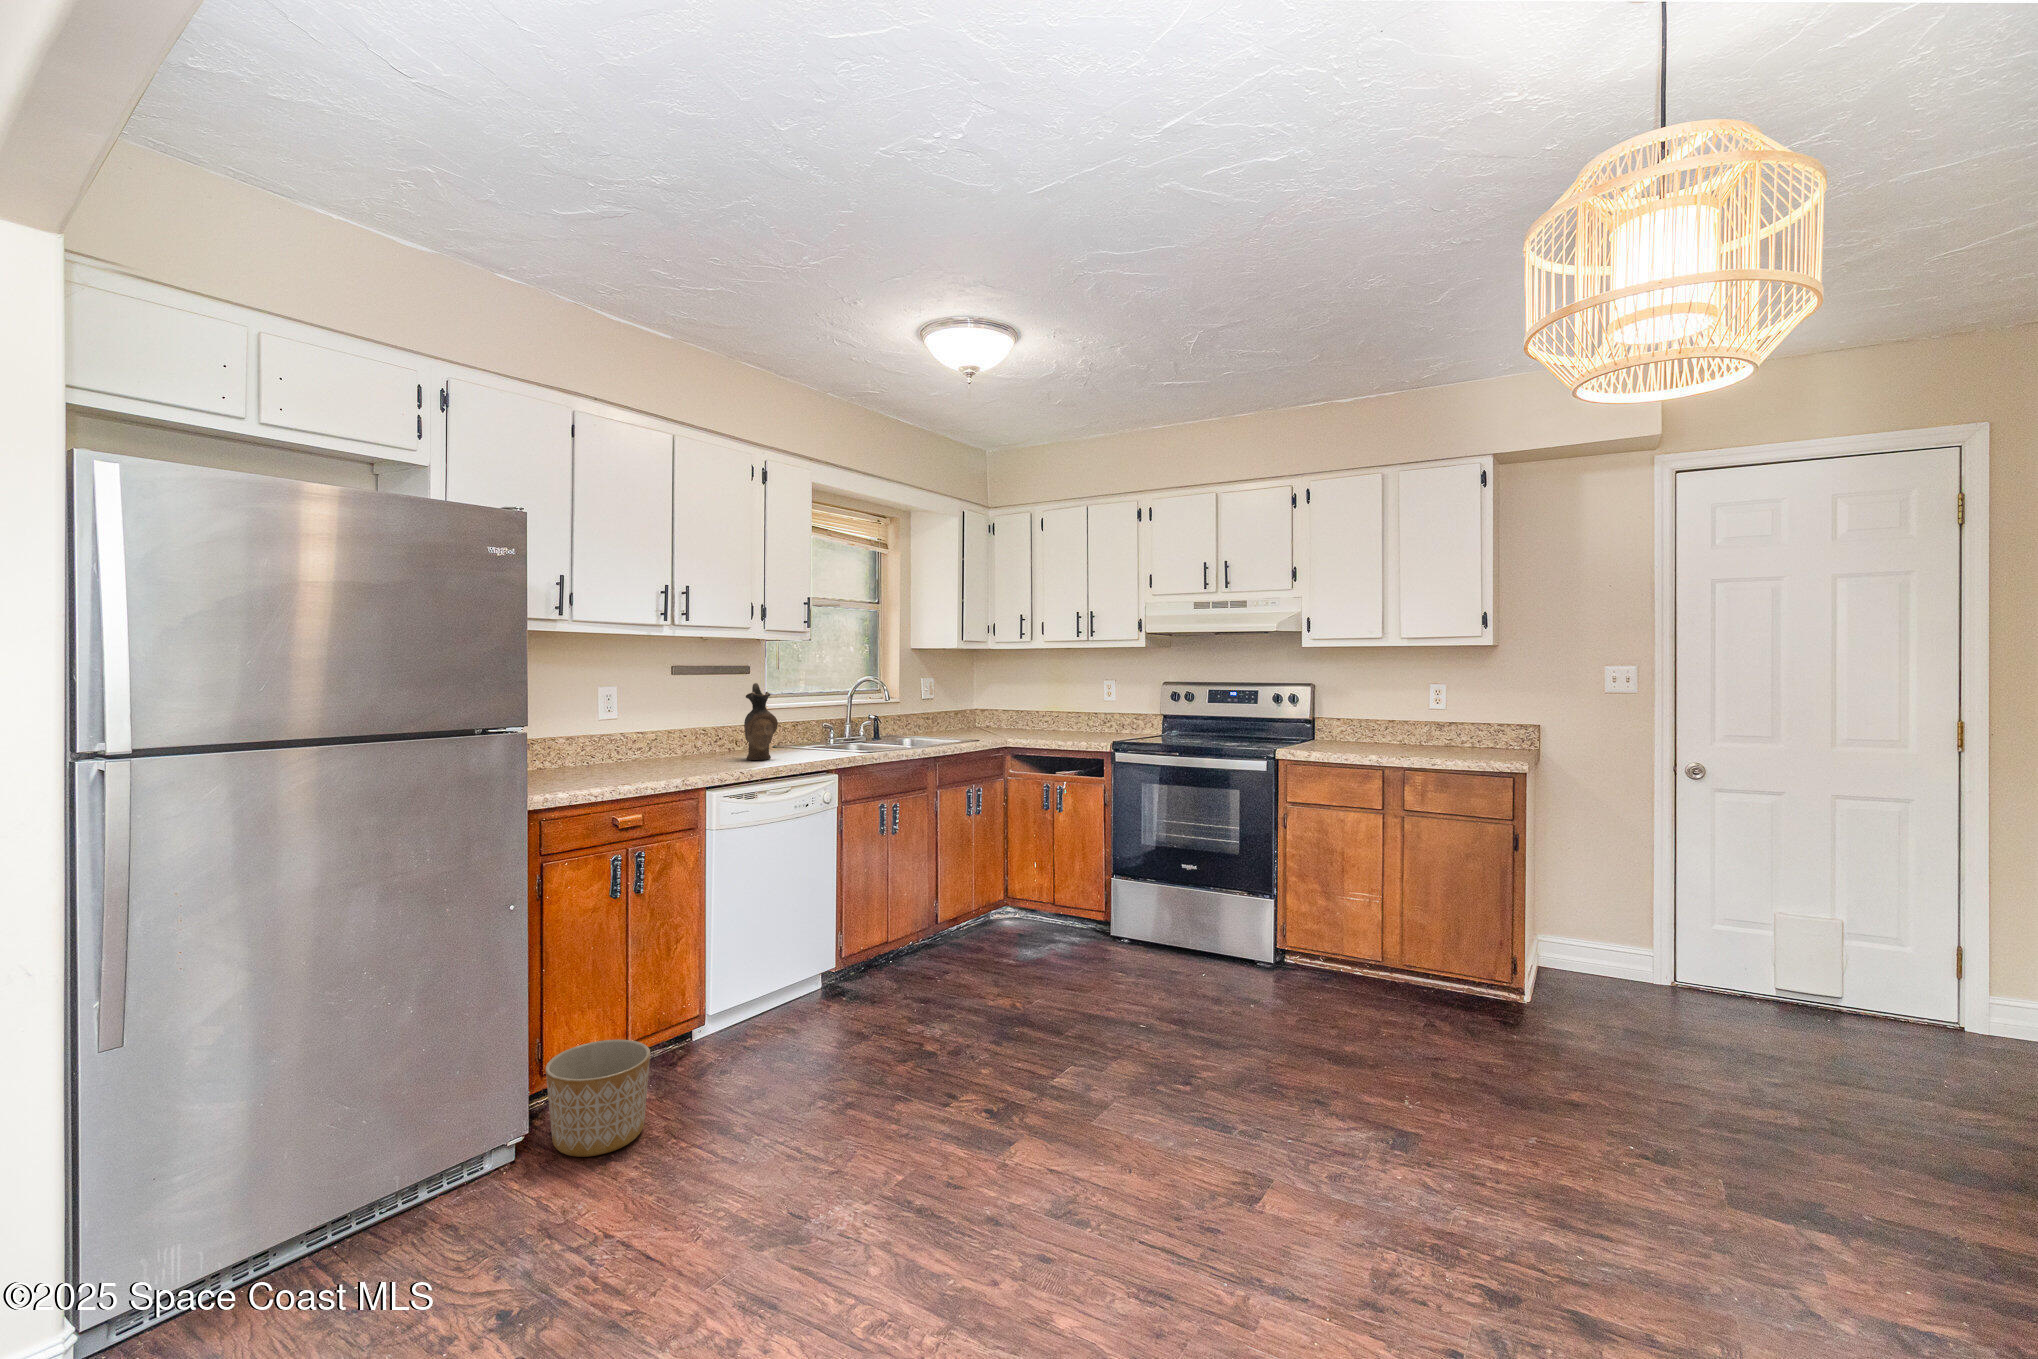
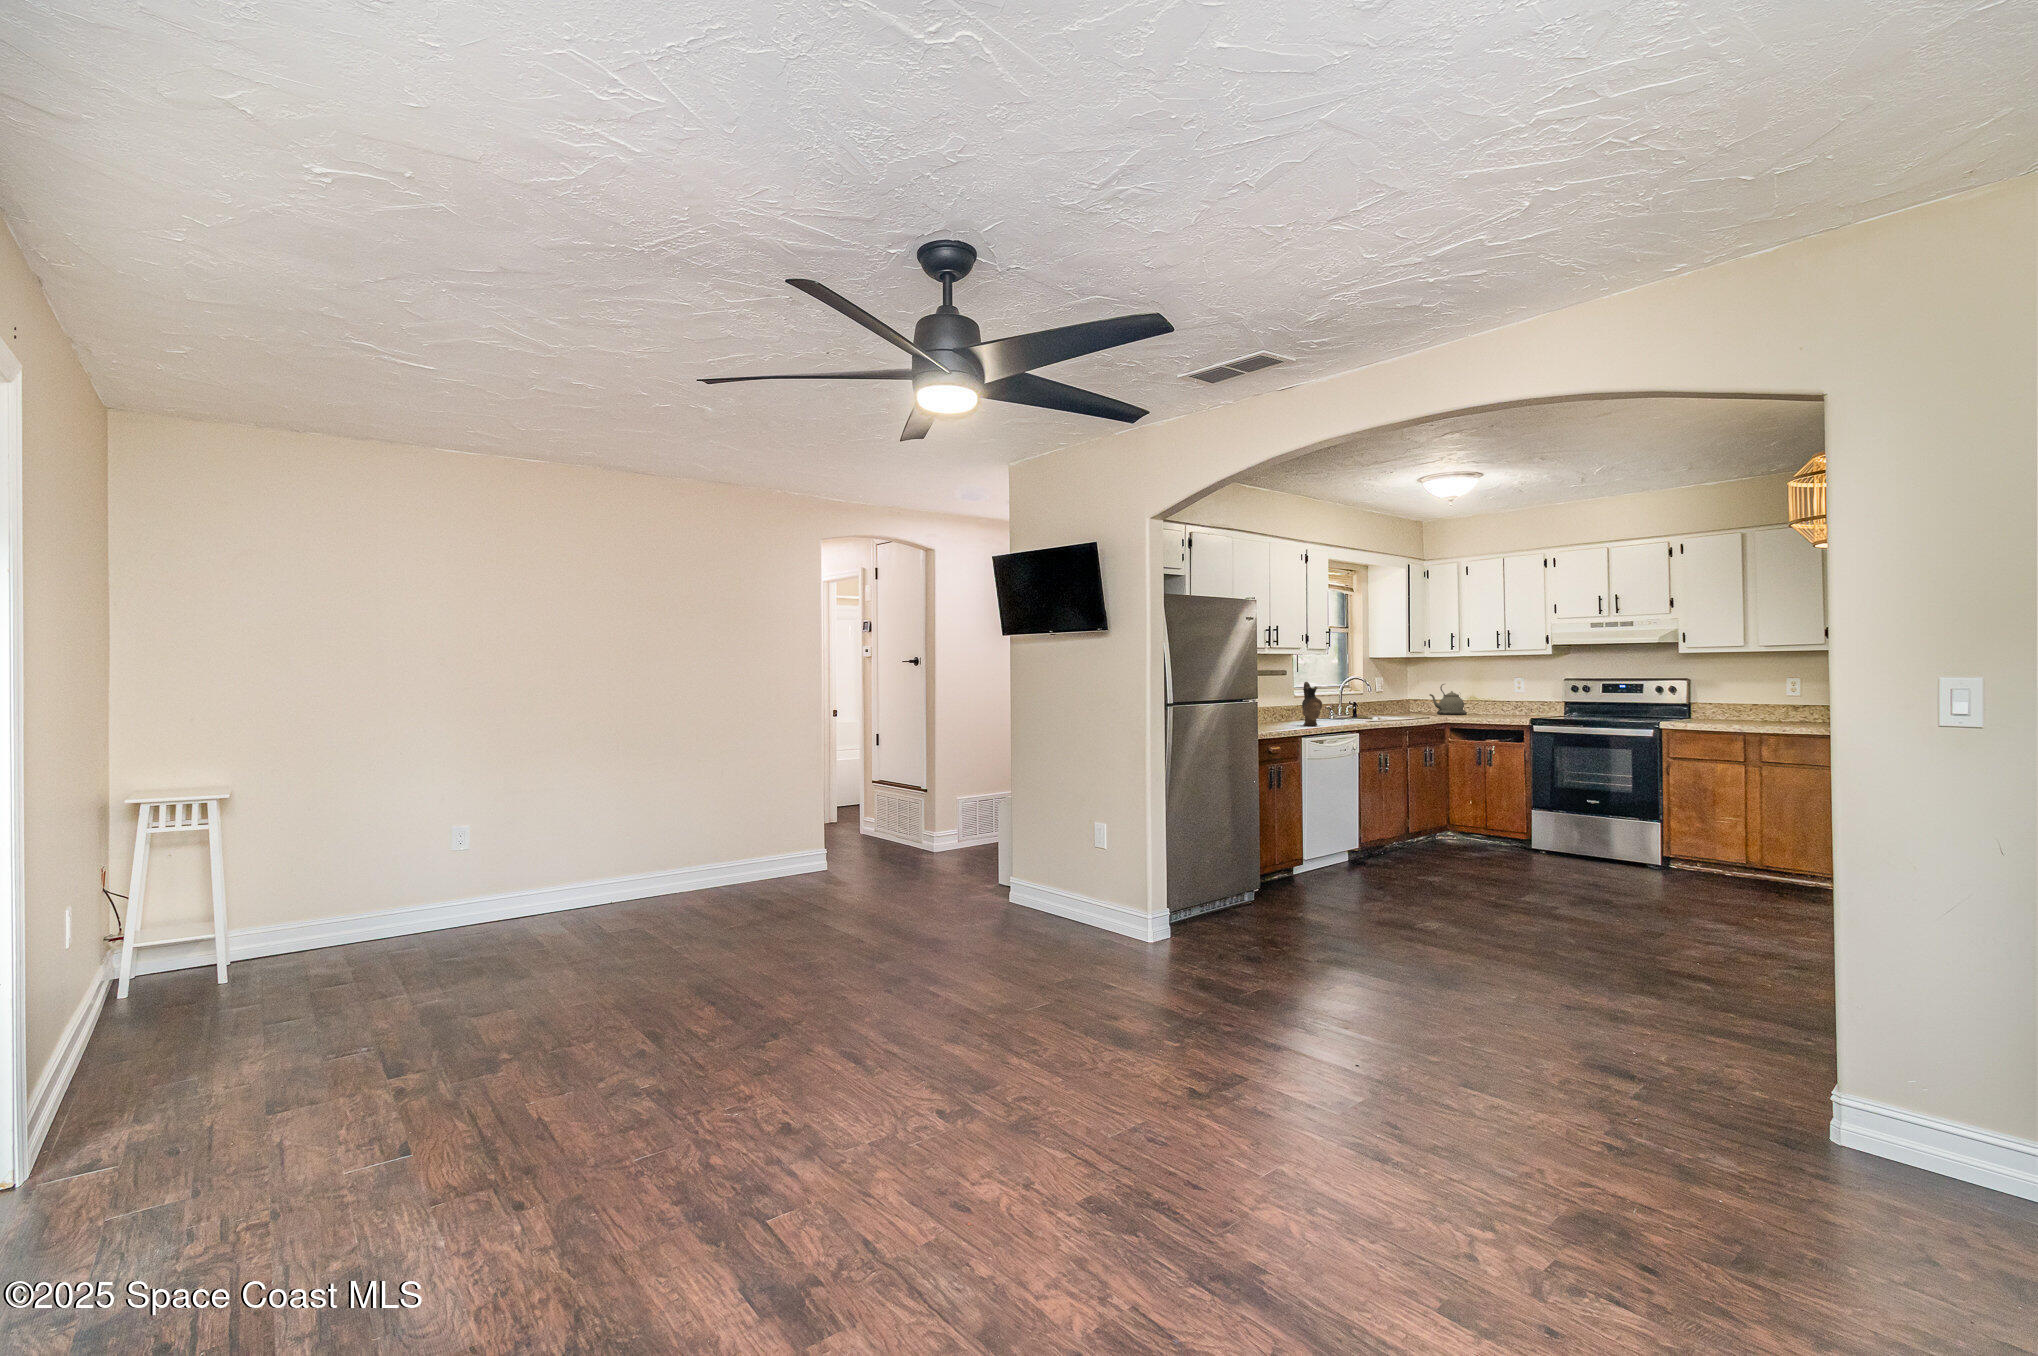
kettle: none [996,686,1045,731] -> present [1430,684,1467,715]
planter: present [546,1040,650,1157] -> none [1263,856,1310,902]

